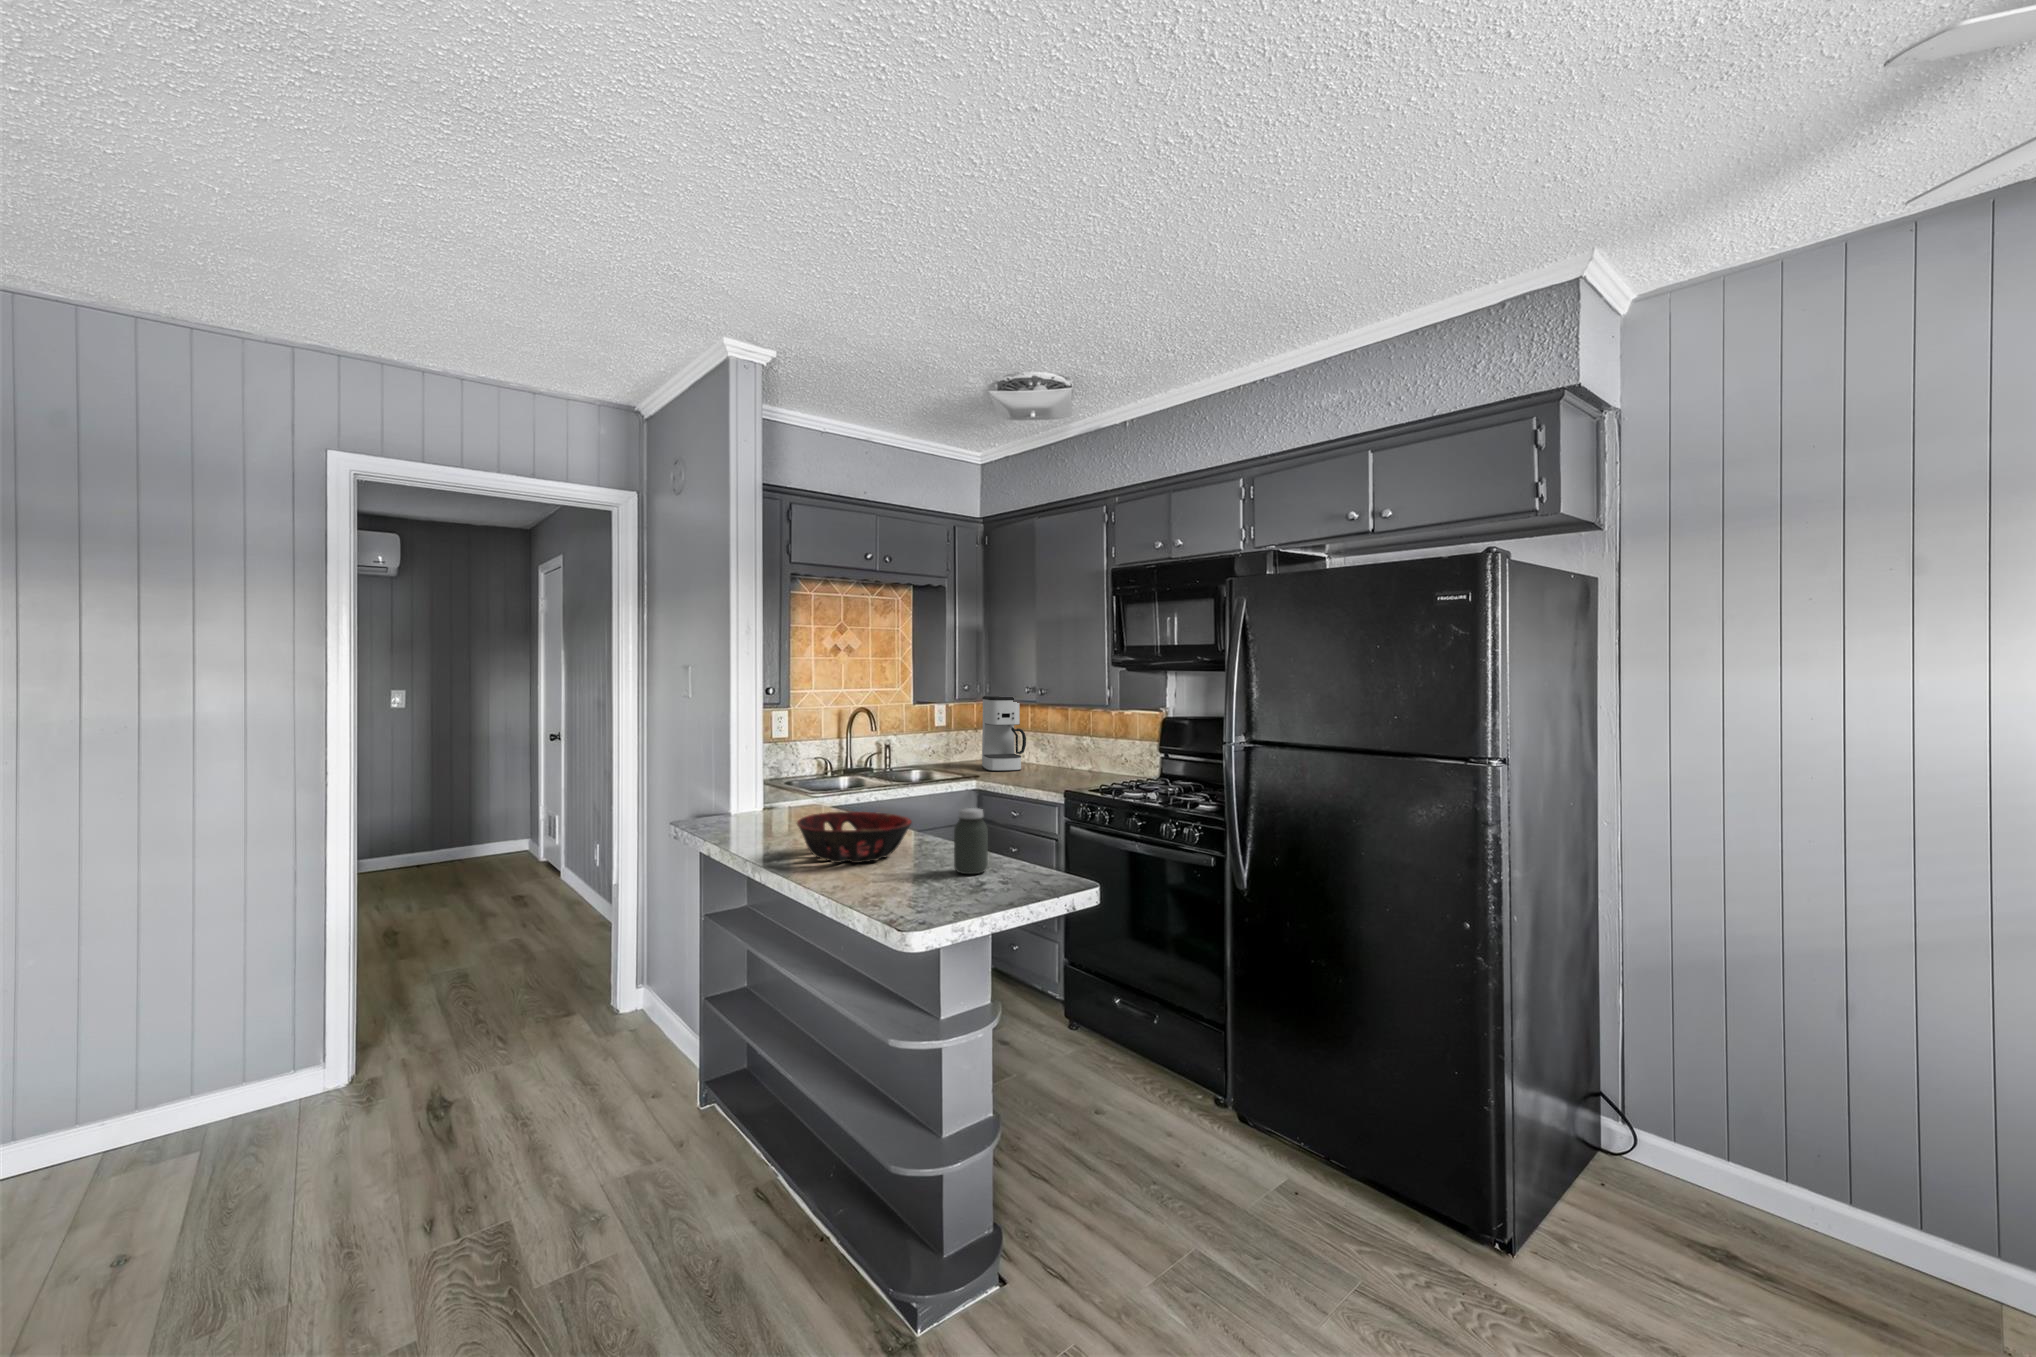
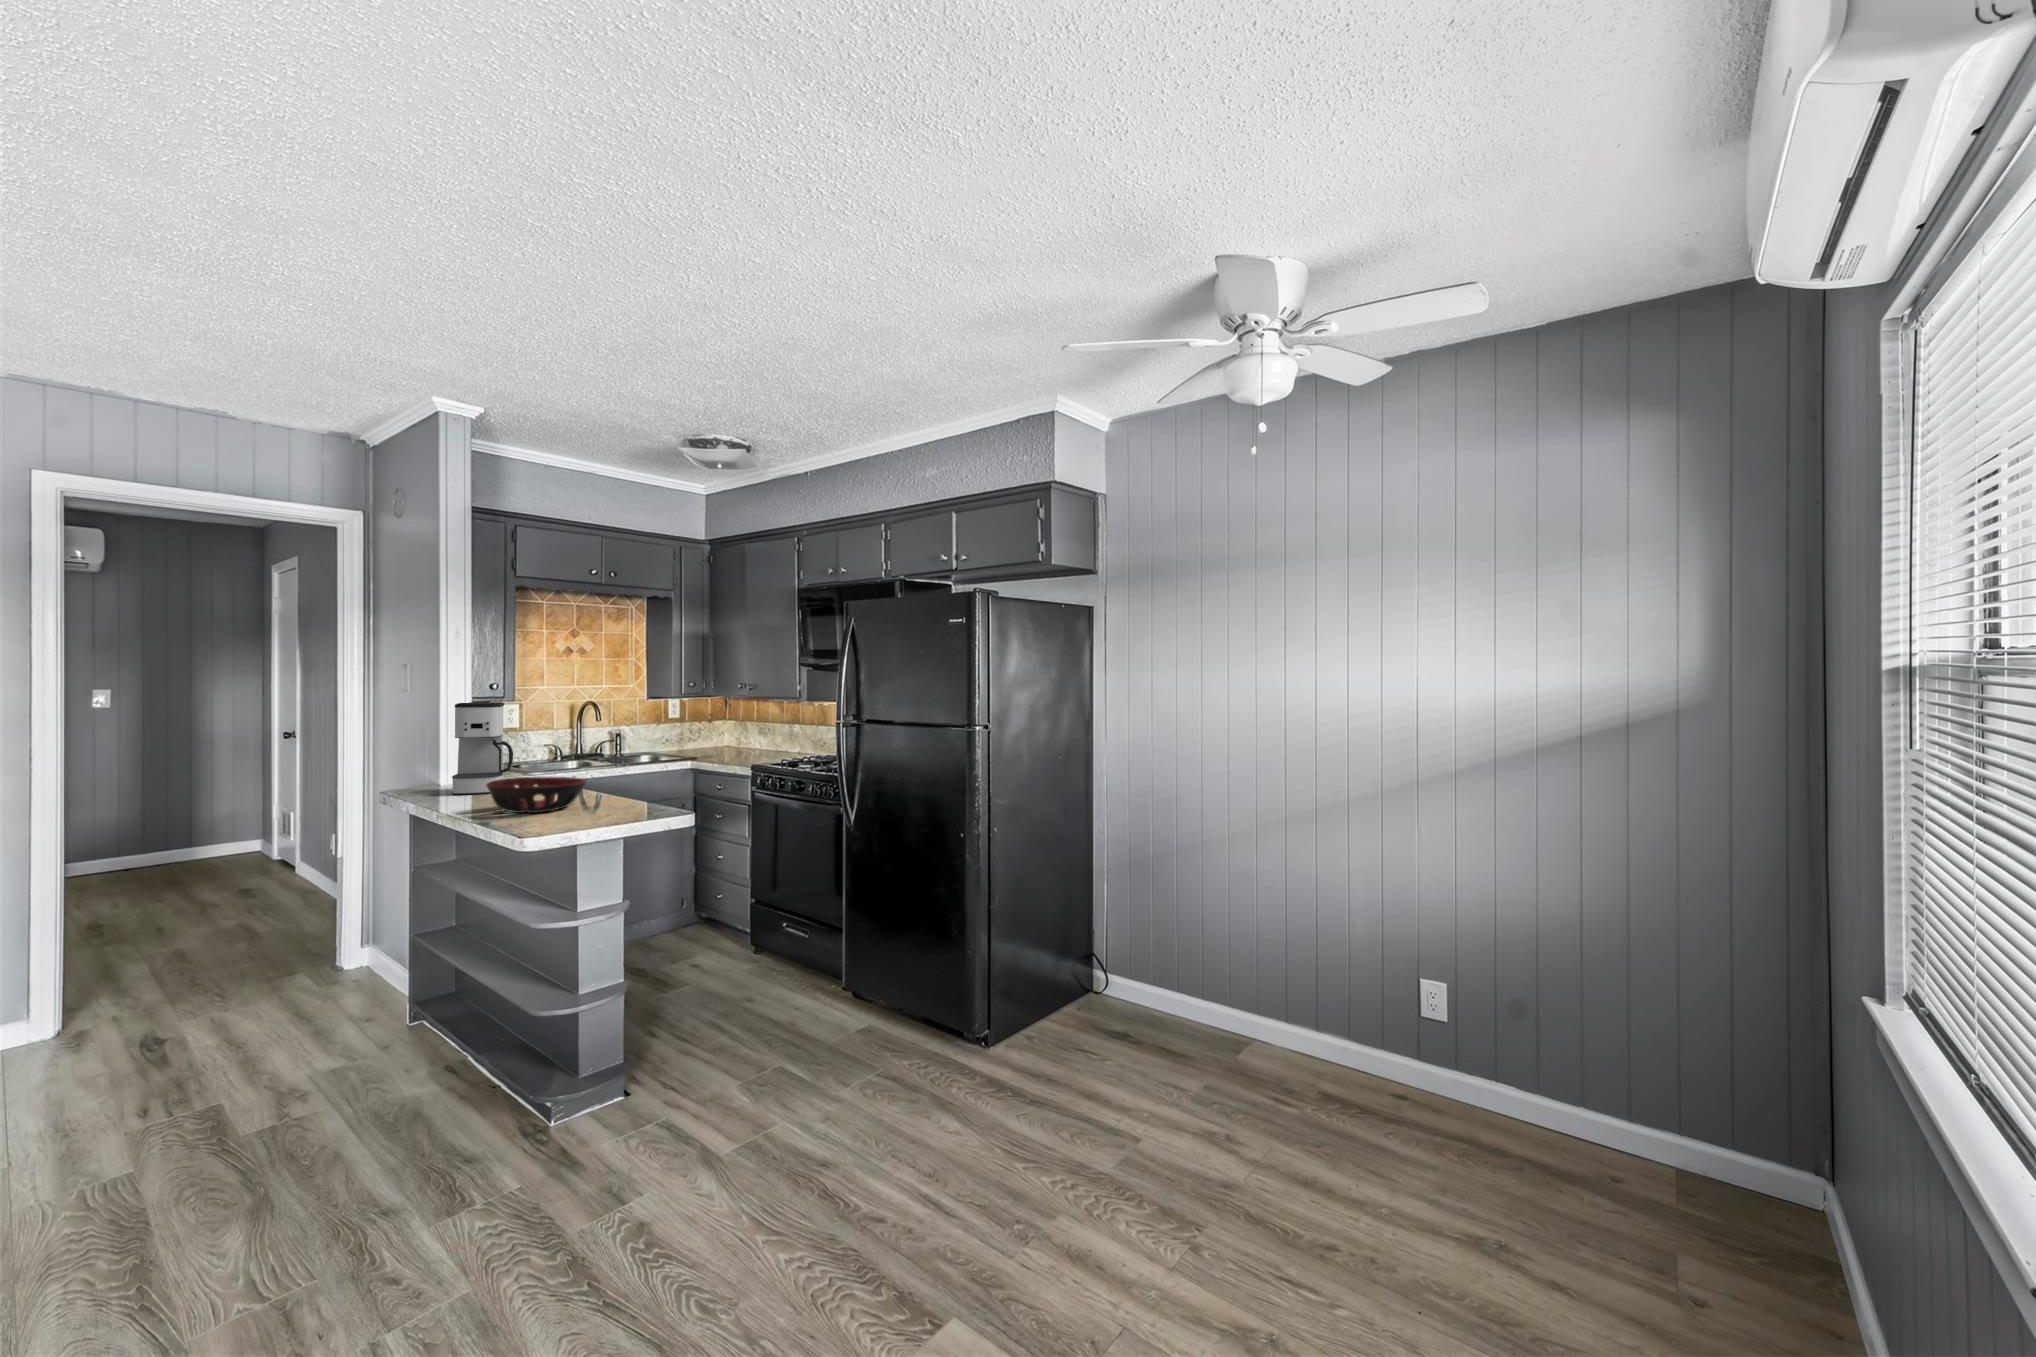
coffee maker: present [982,696,1026,771] -> present [452,702,513,795]
jar: present [954,808,988,874] -> none [610,767,637,816]

